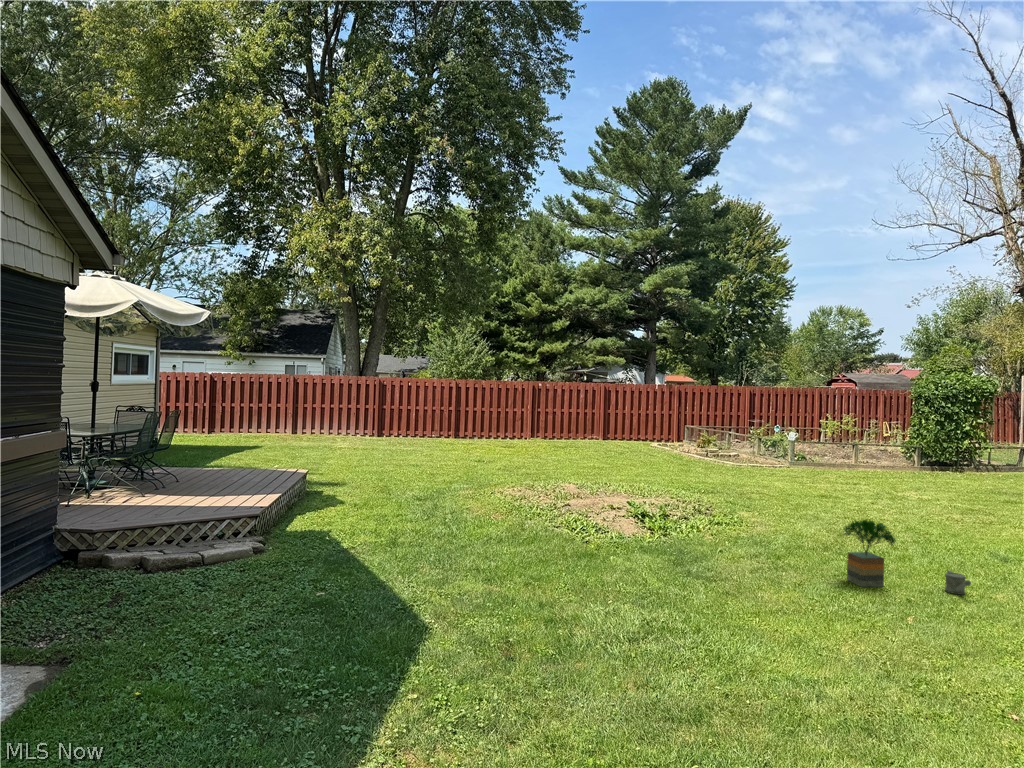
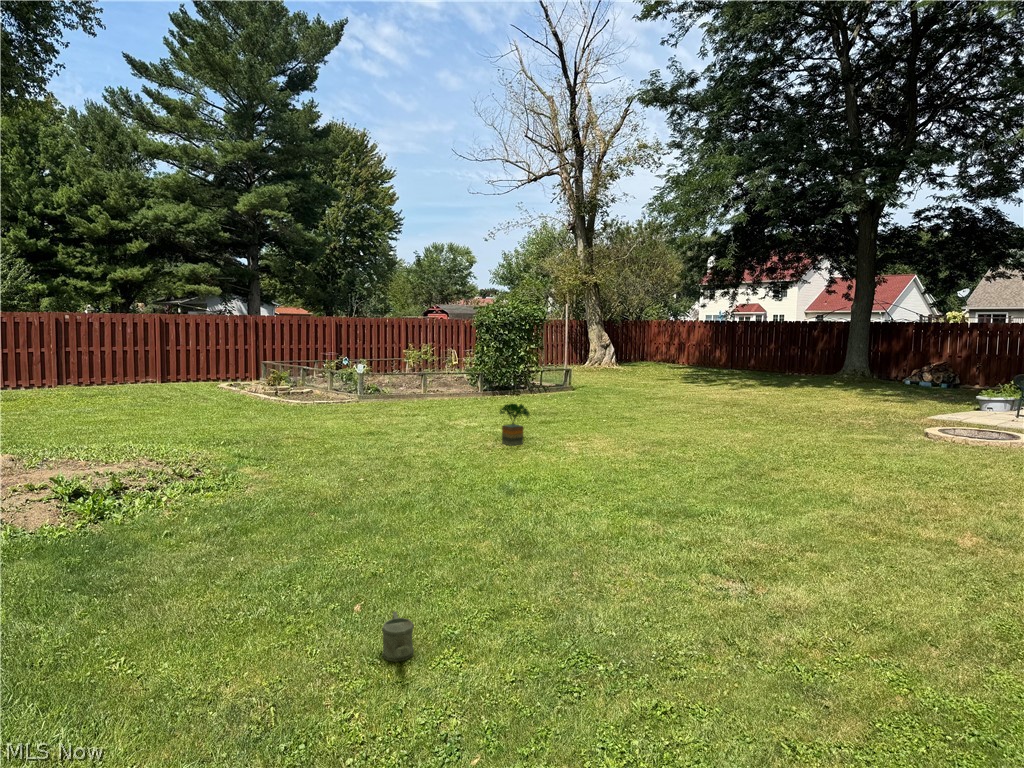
potted tree: present [843,520,896,587] -> present [500,403,530,446]

